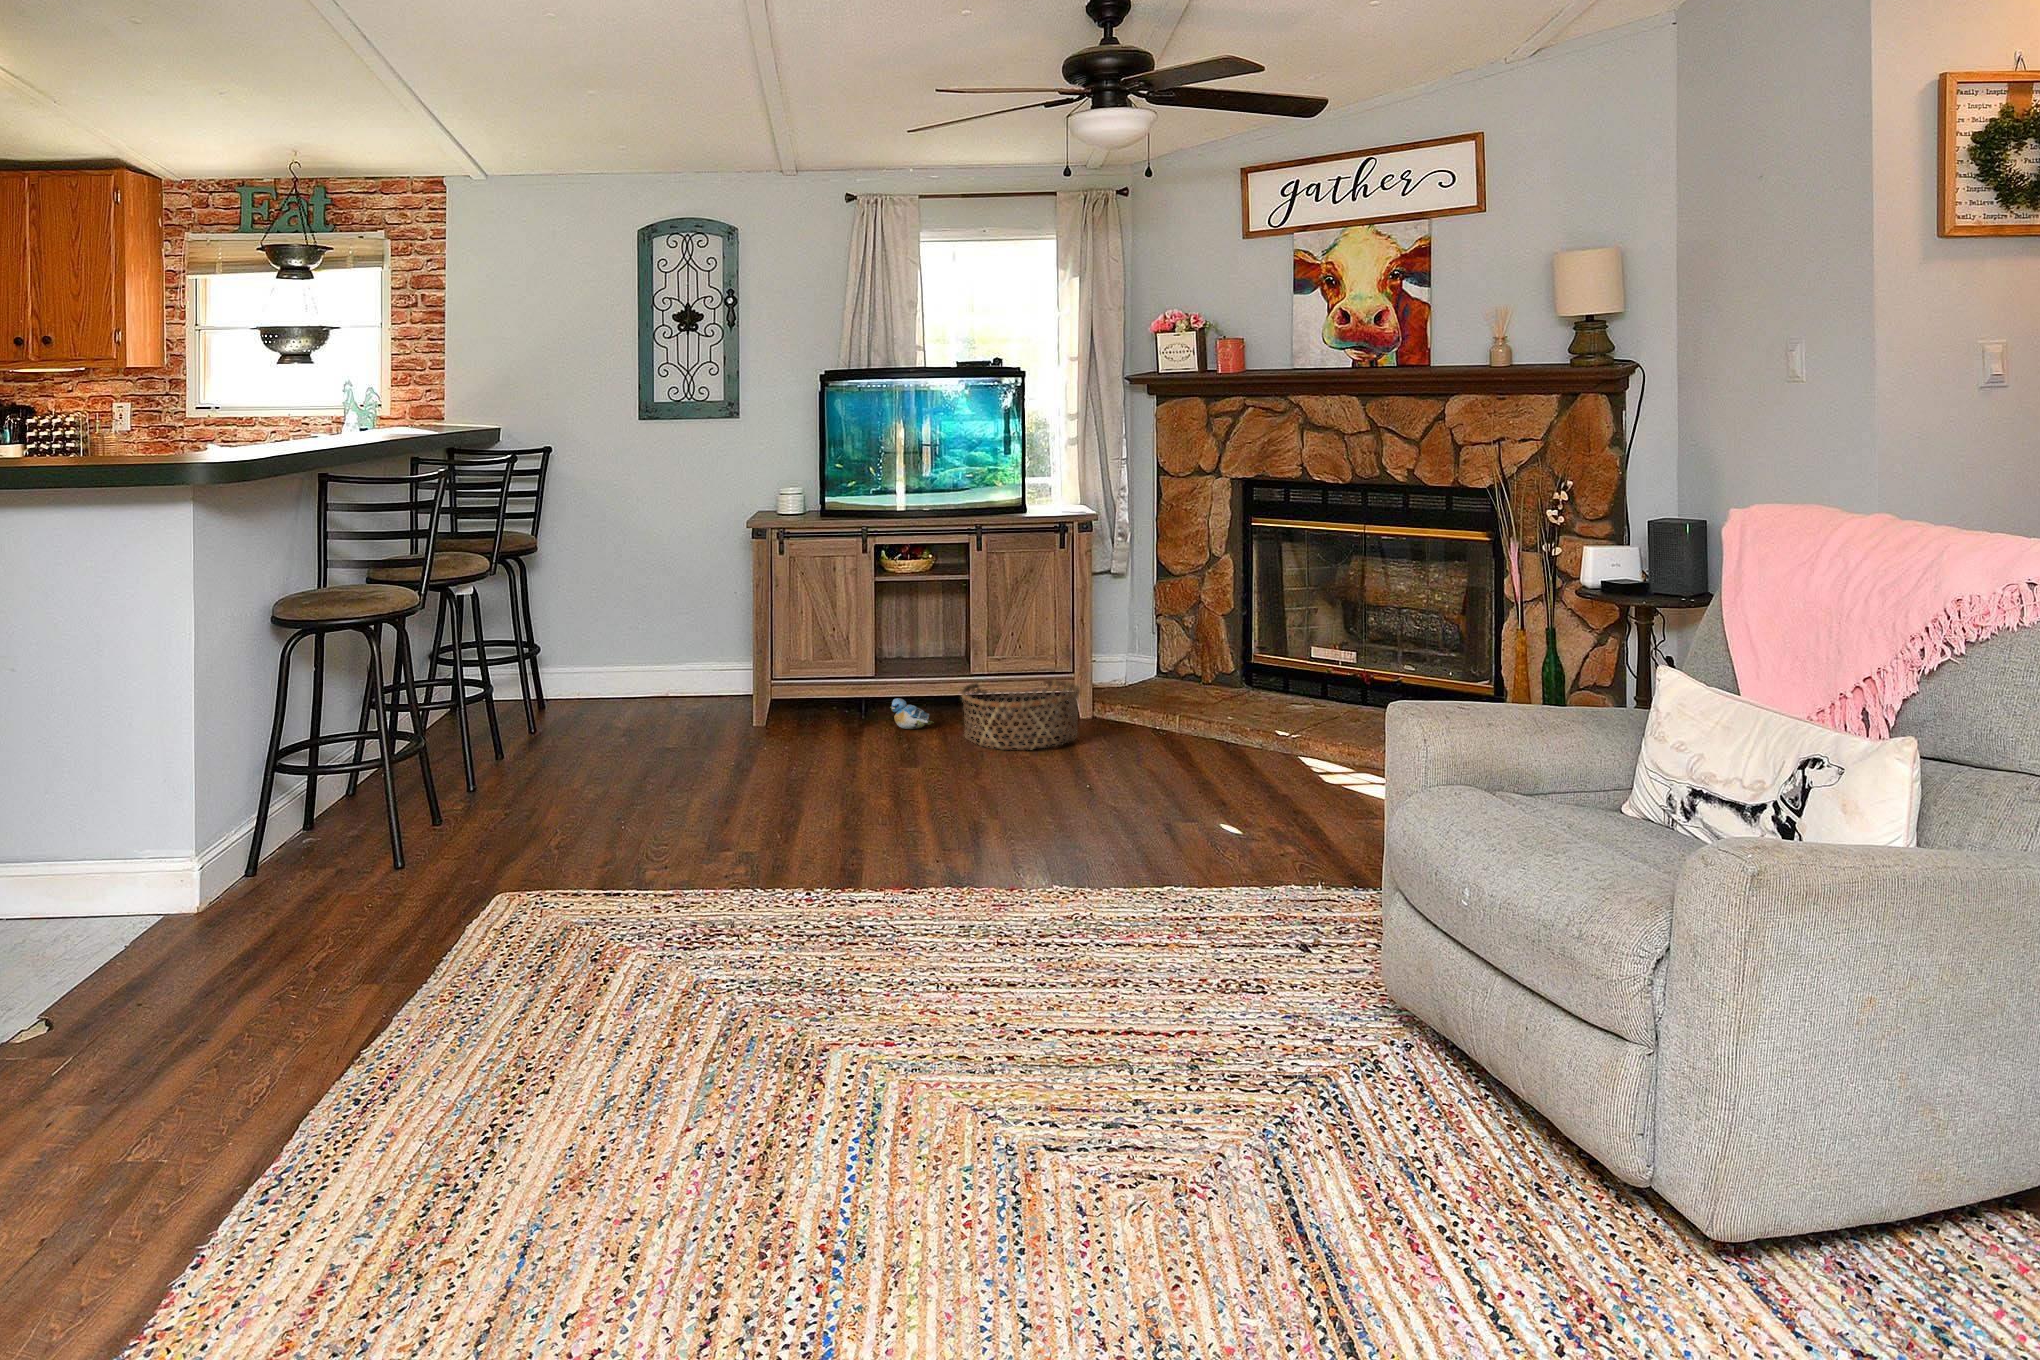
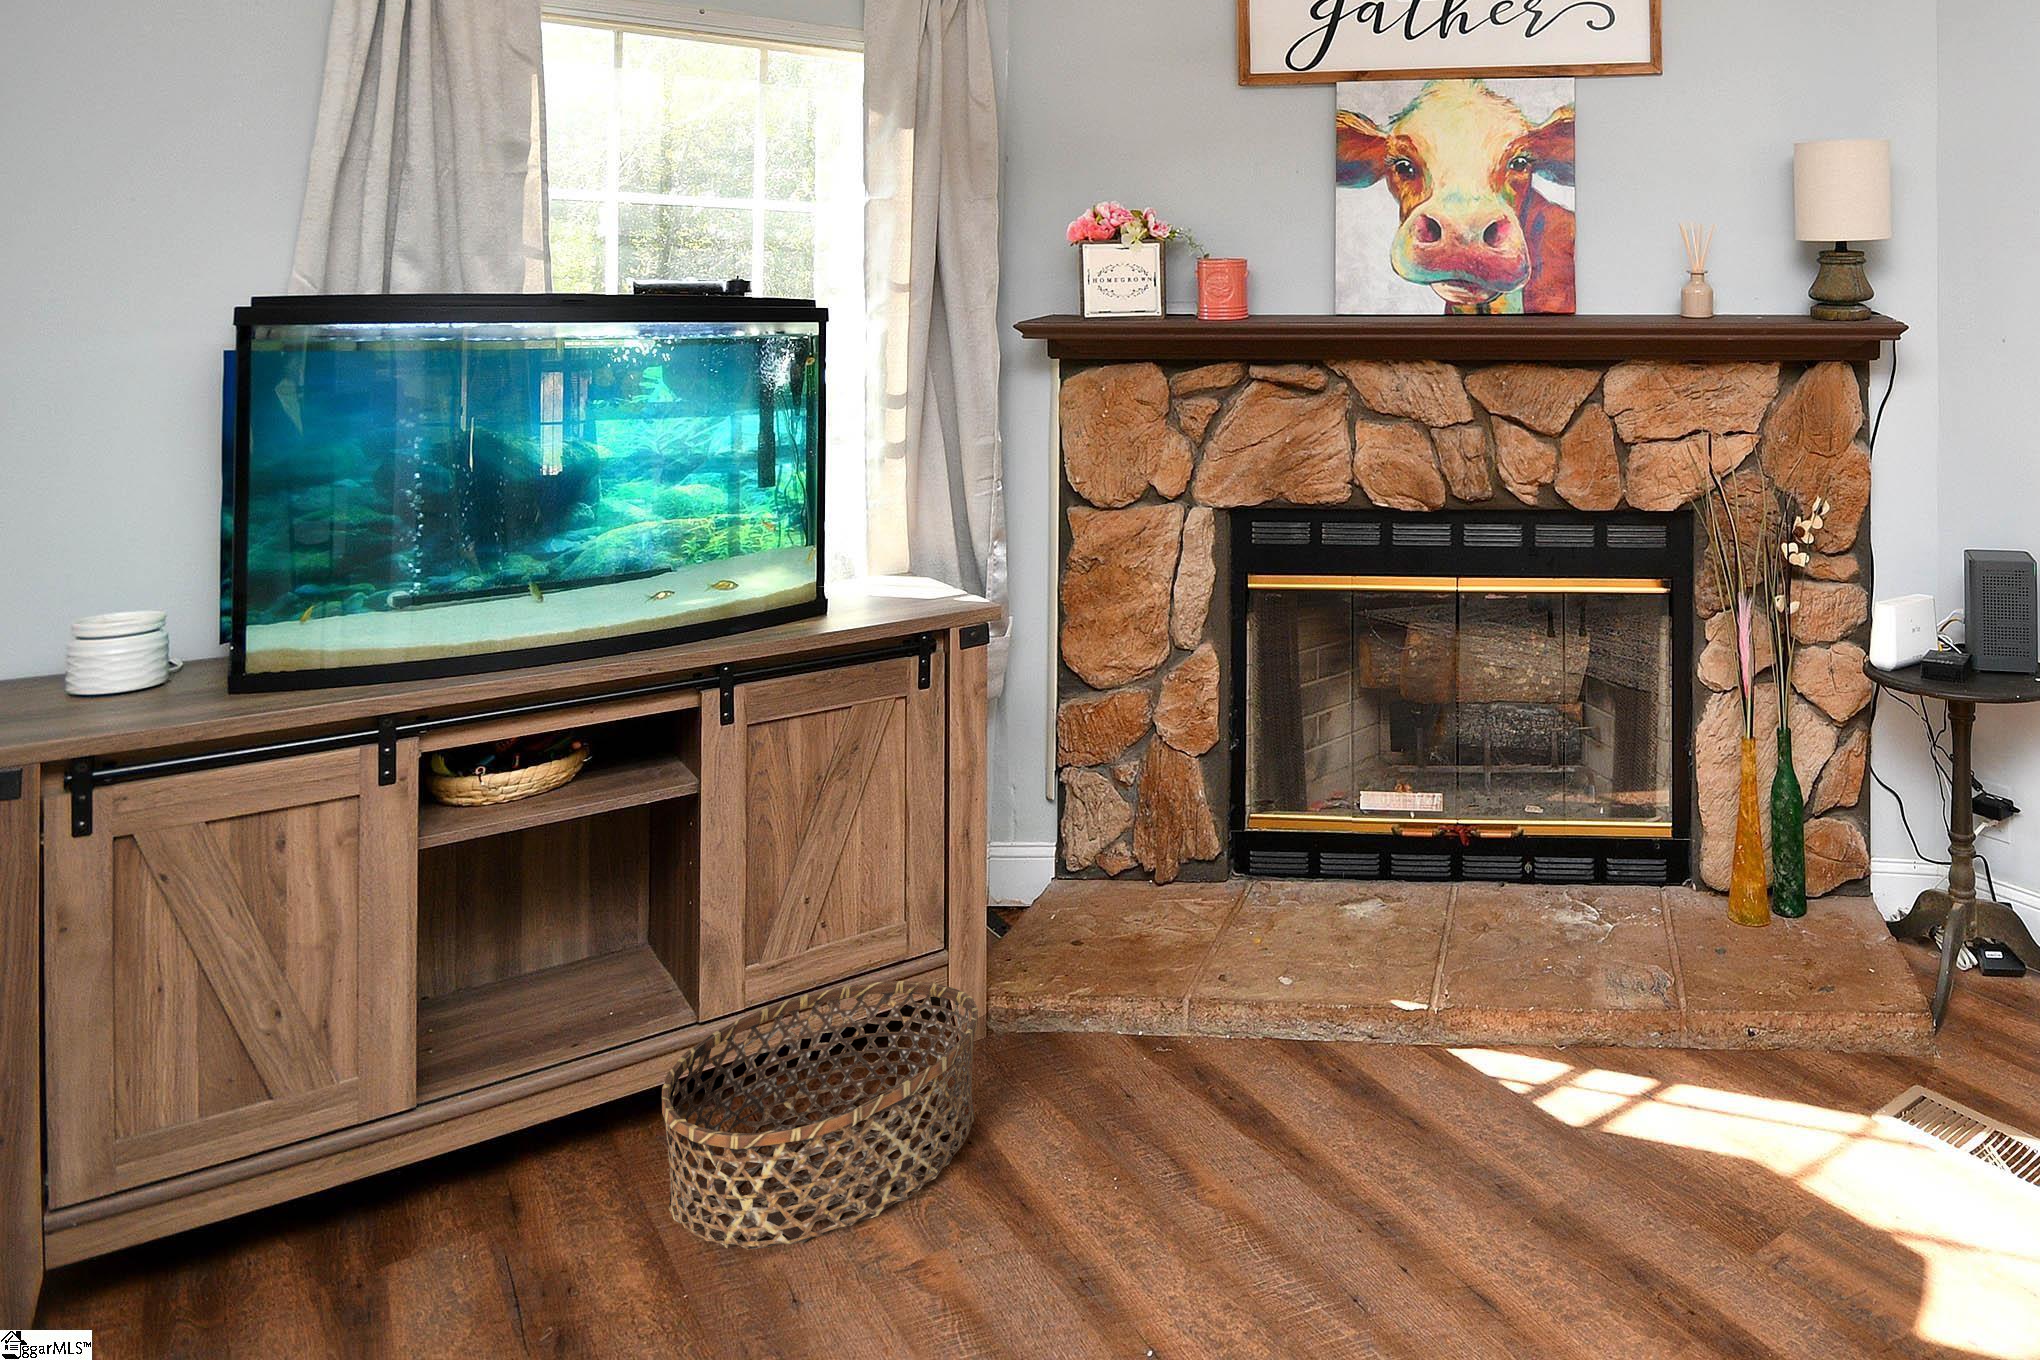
plush toy: present [890,698,934,729] -> none [424,1146,569,1226]

